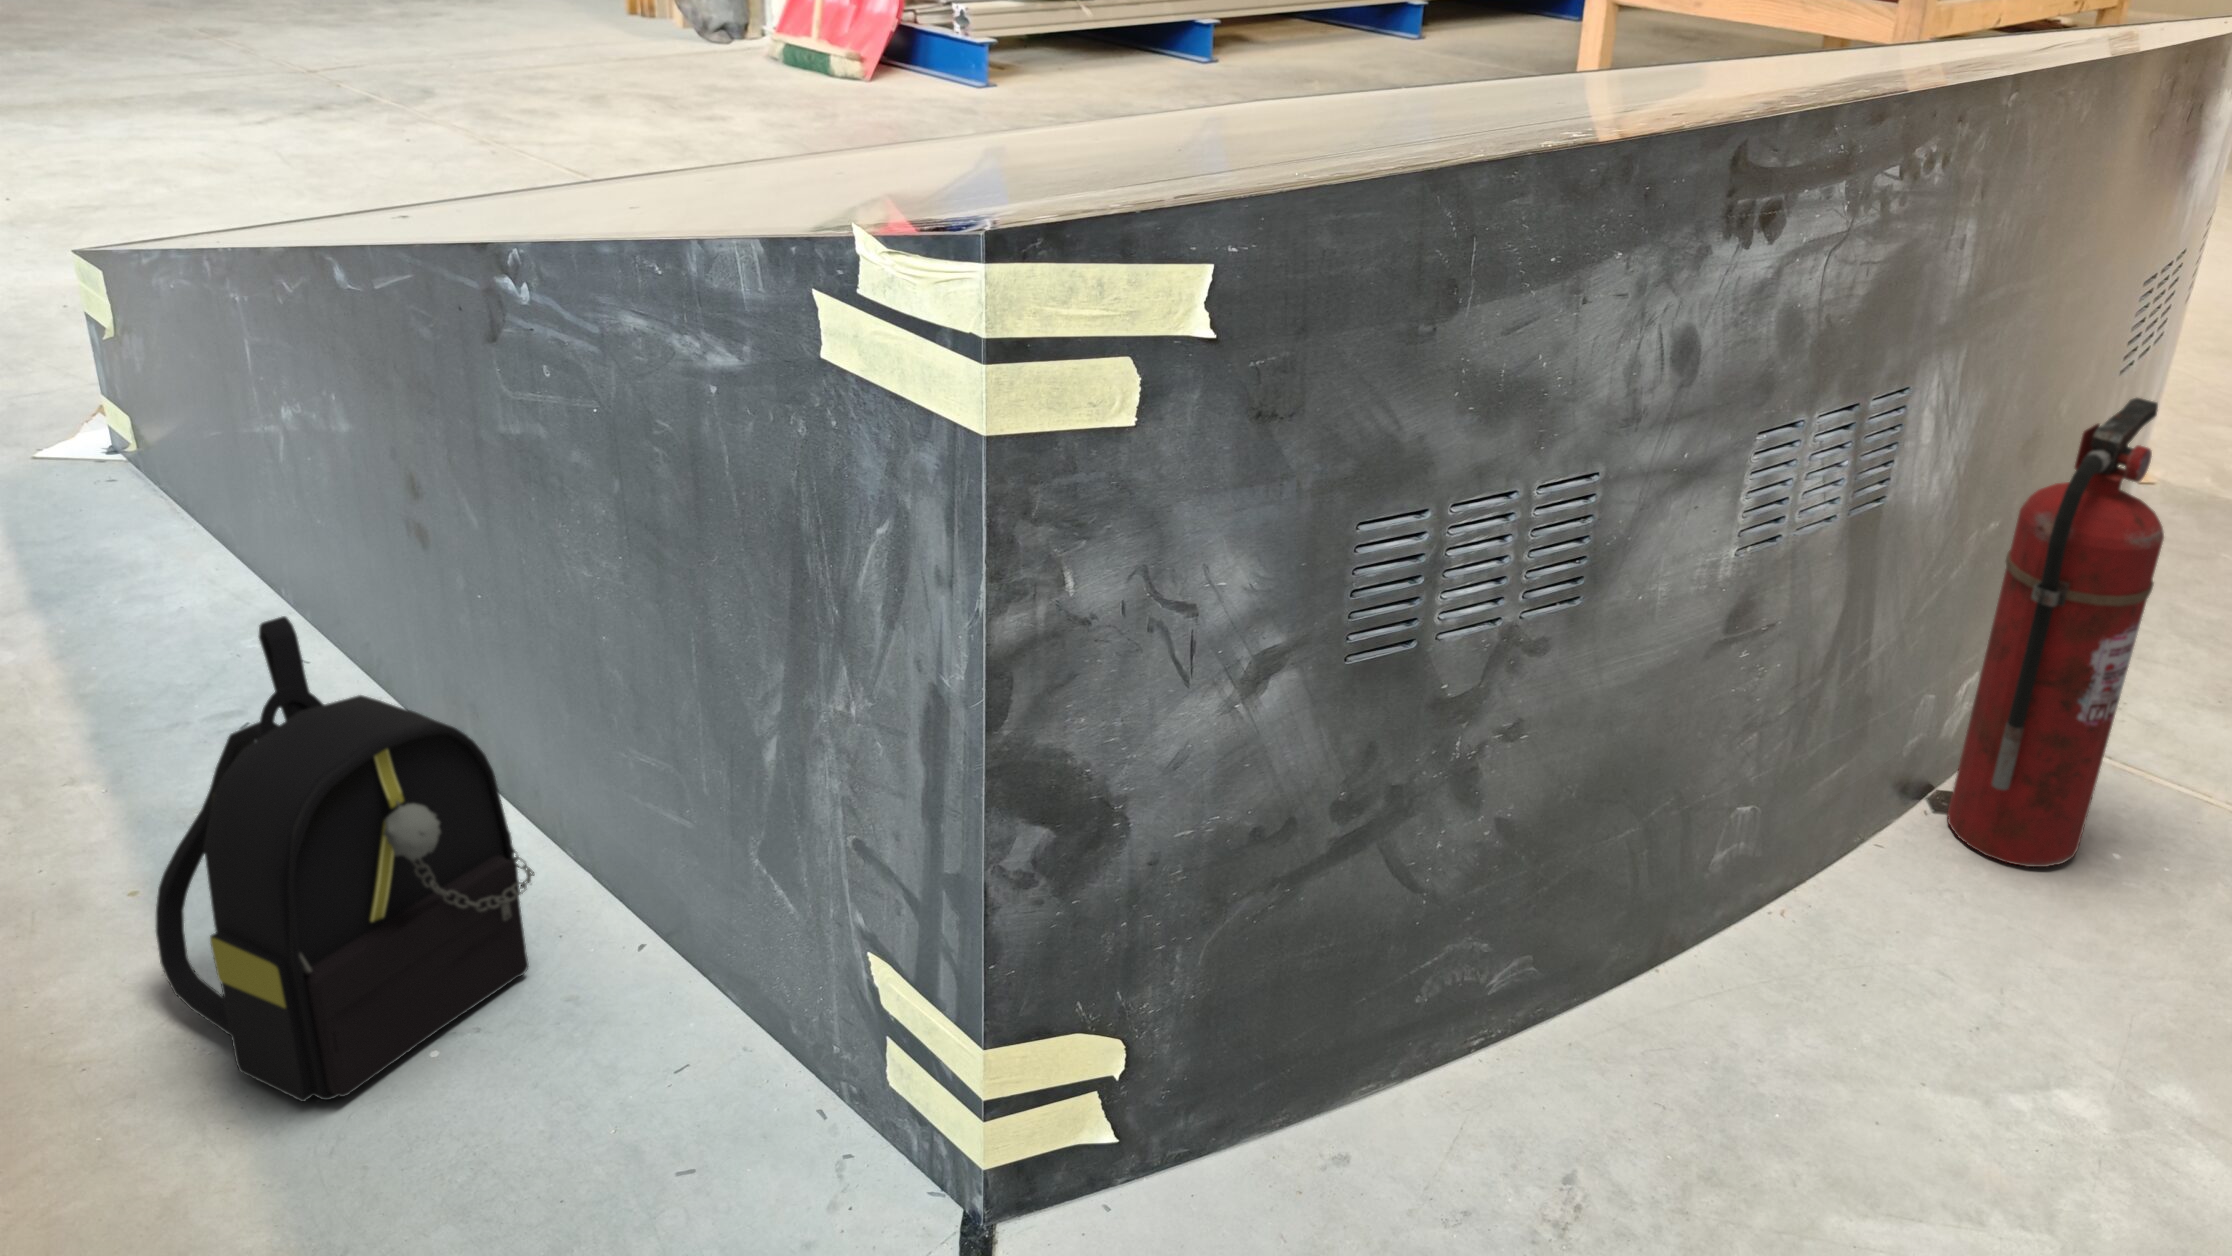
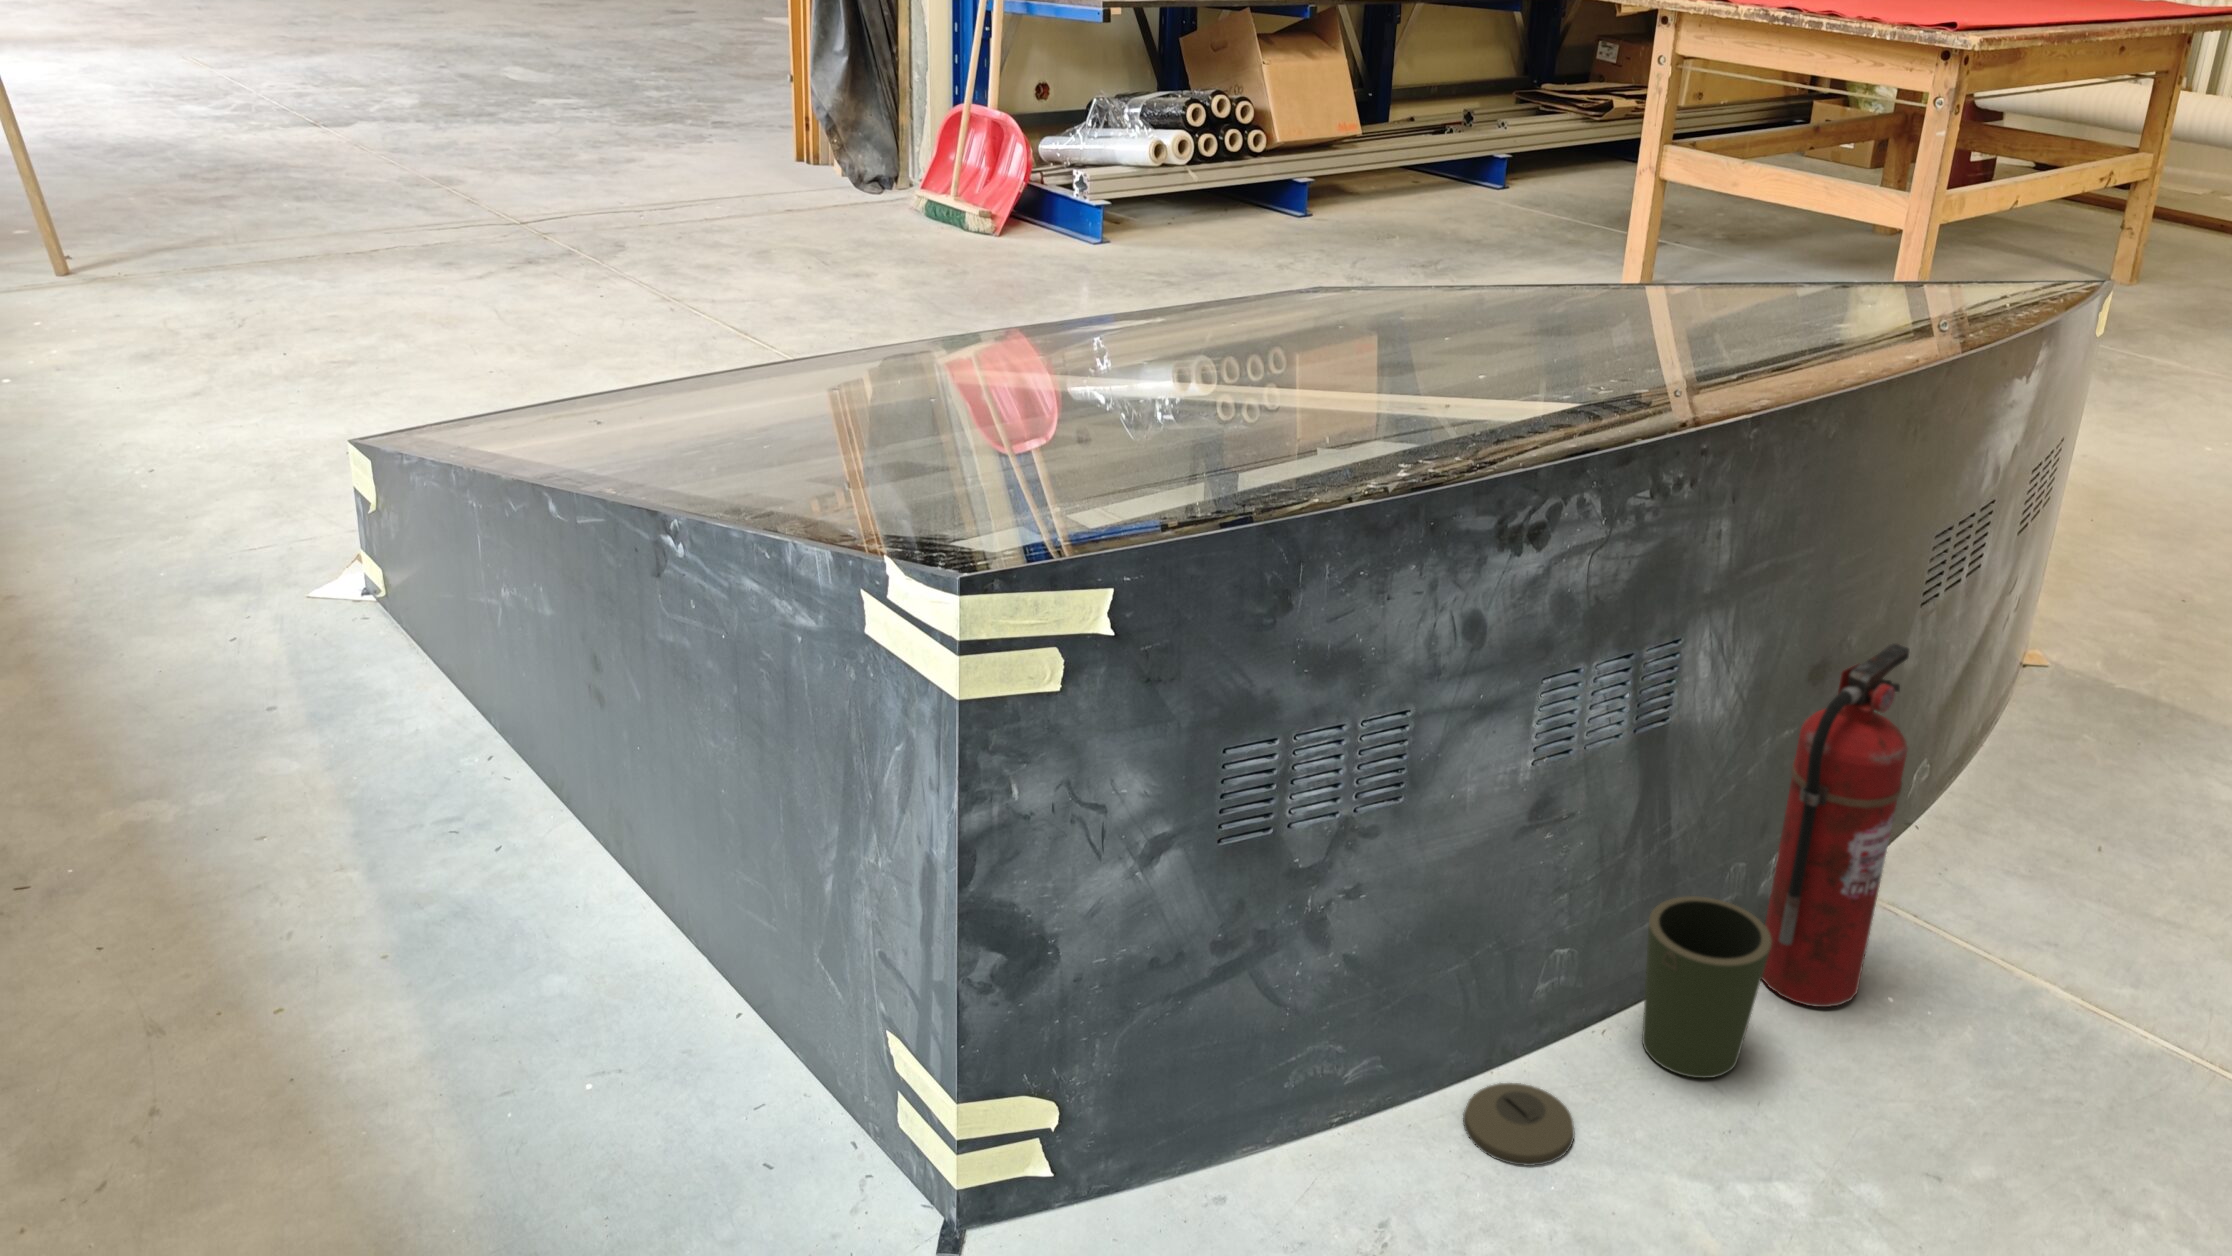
backpack: present [156,616,534,1102] -> none [412,772,669,1110]
trash can: none [1643,730,2021,1090] -> present [1463,896,1772,1166]

